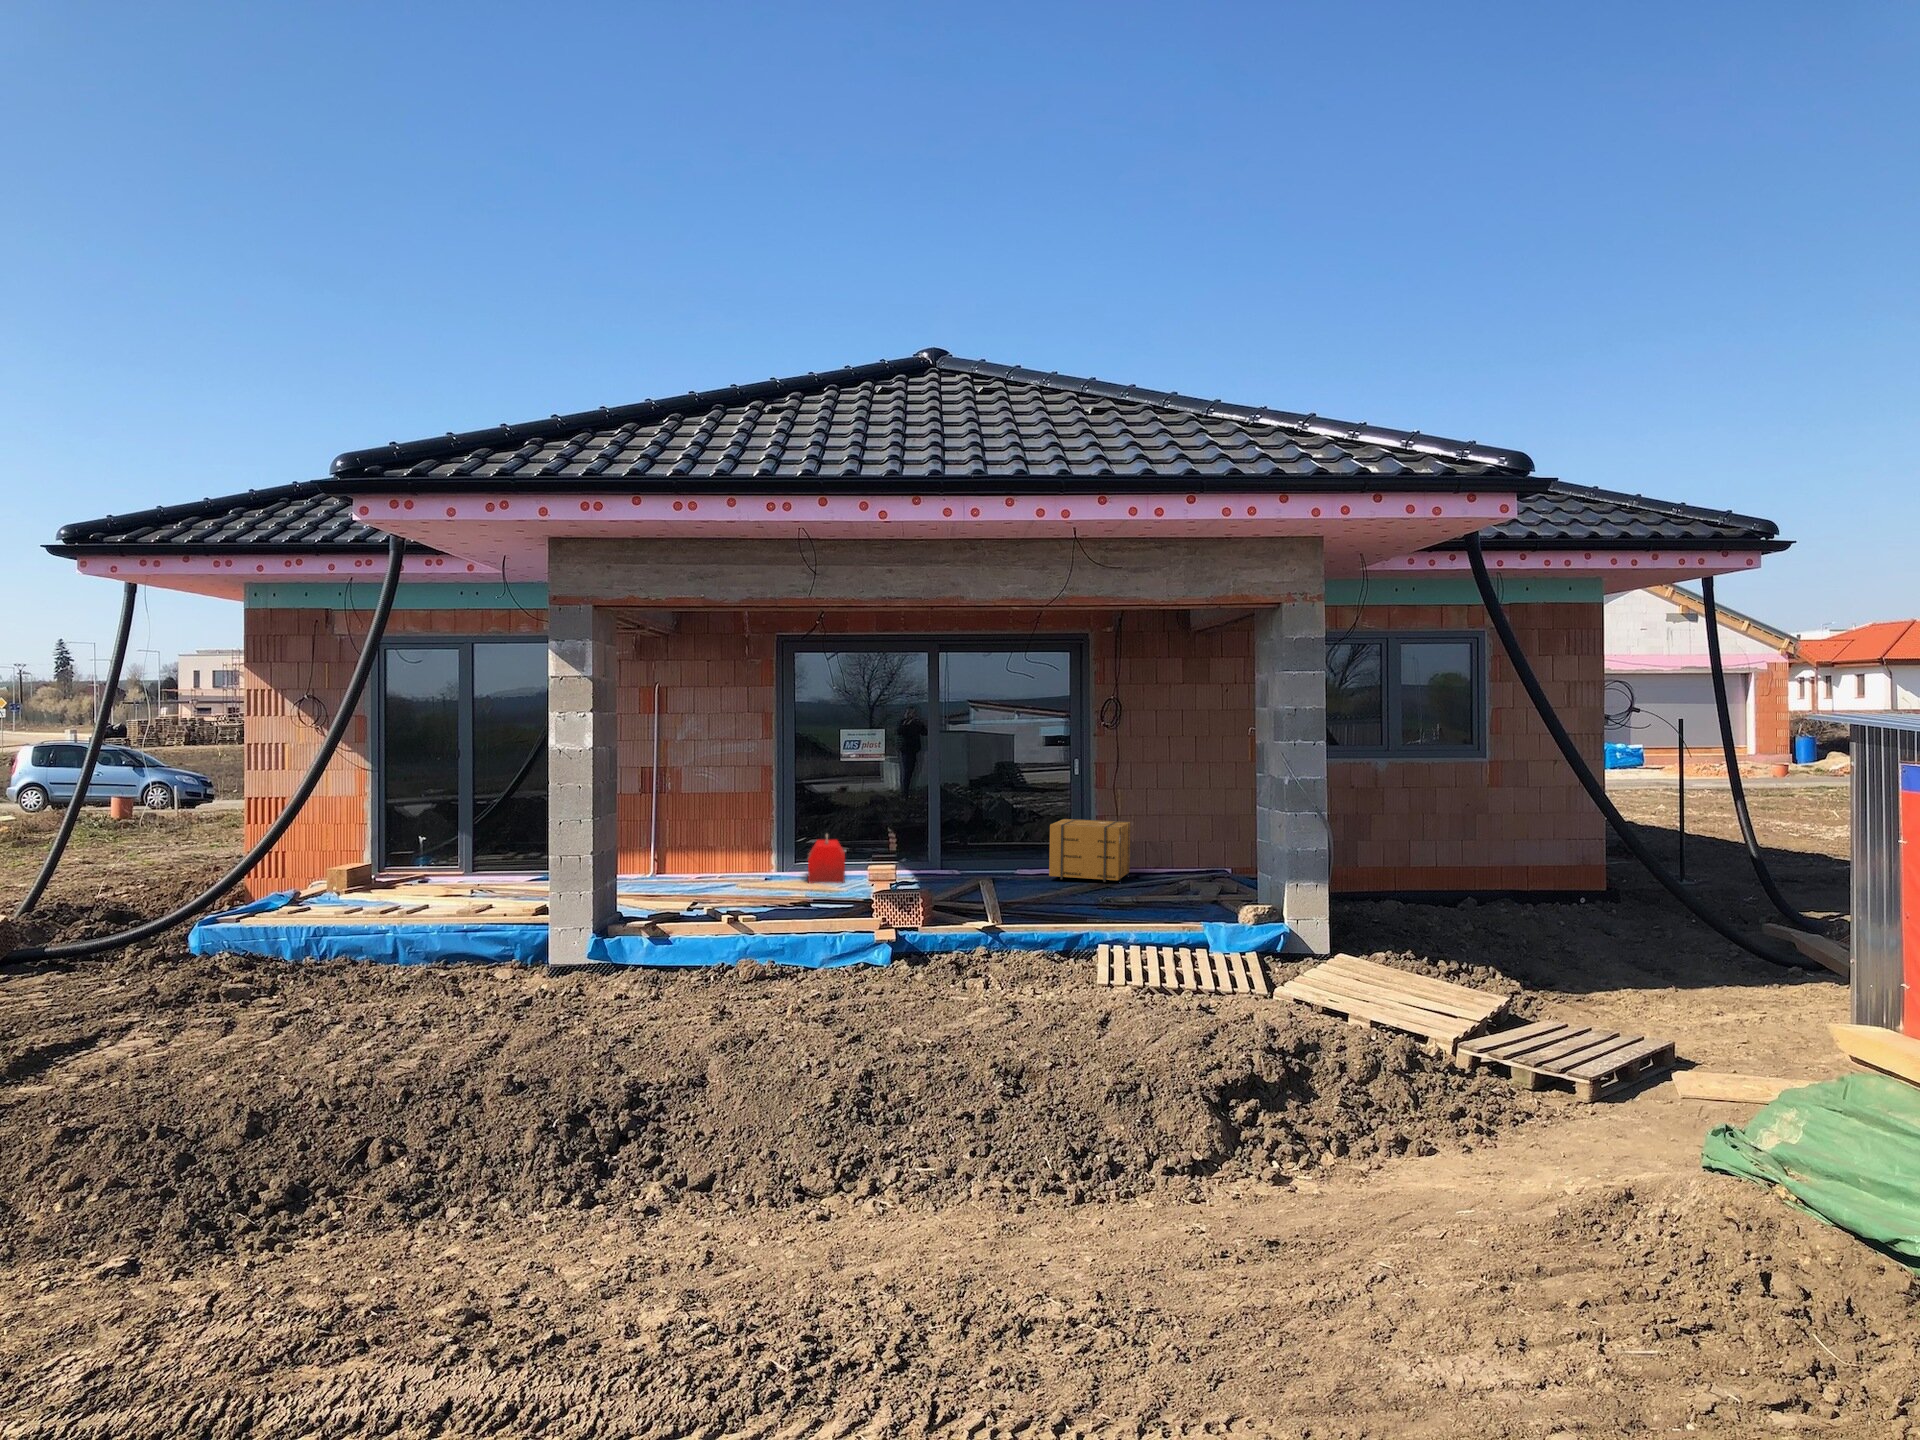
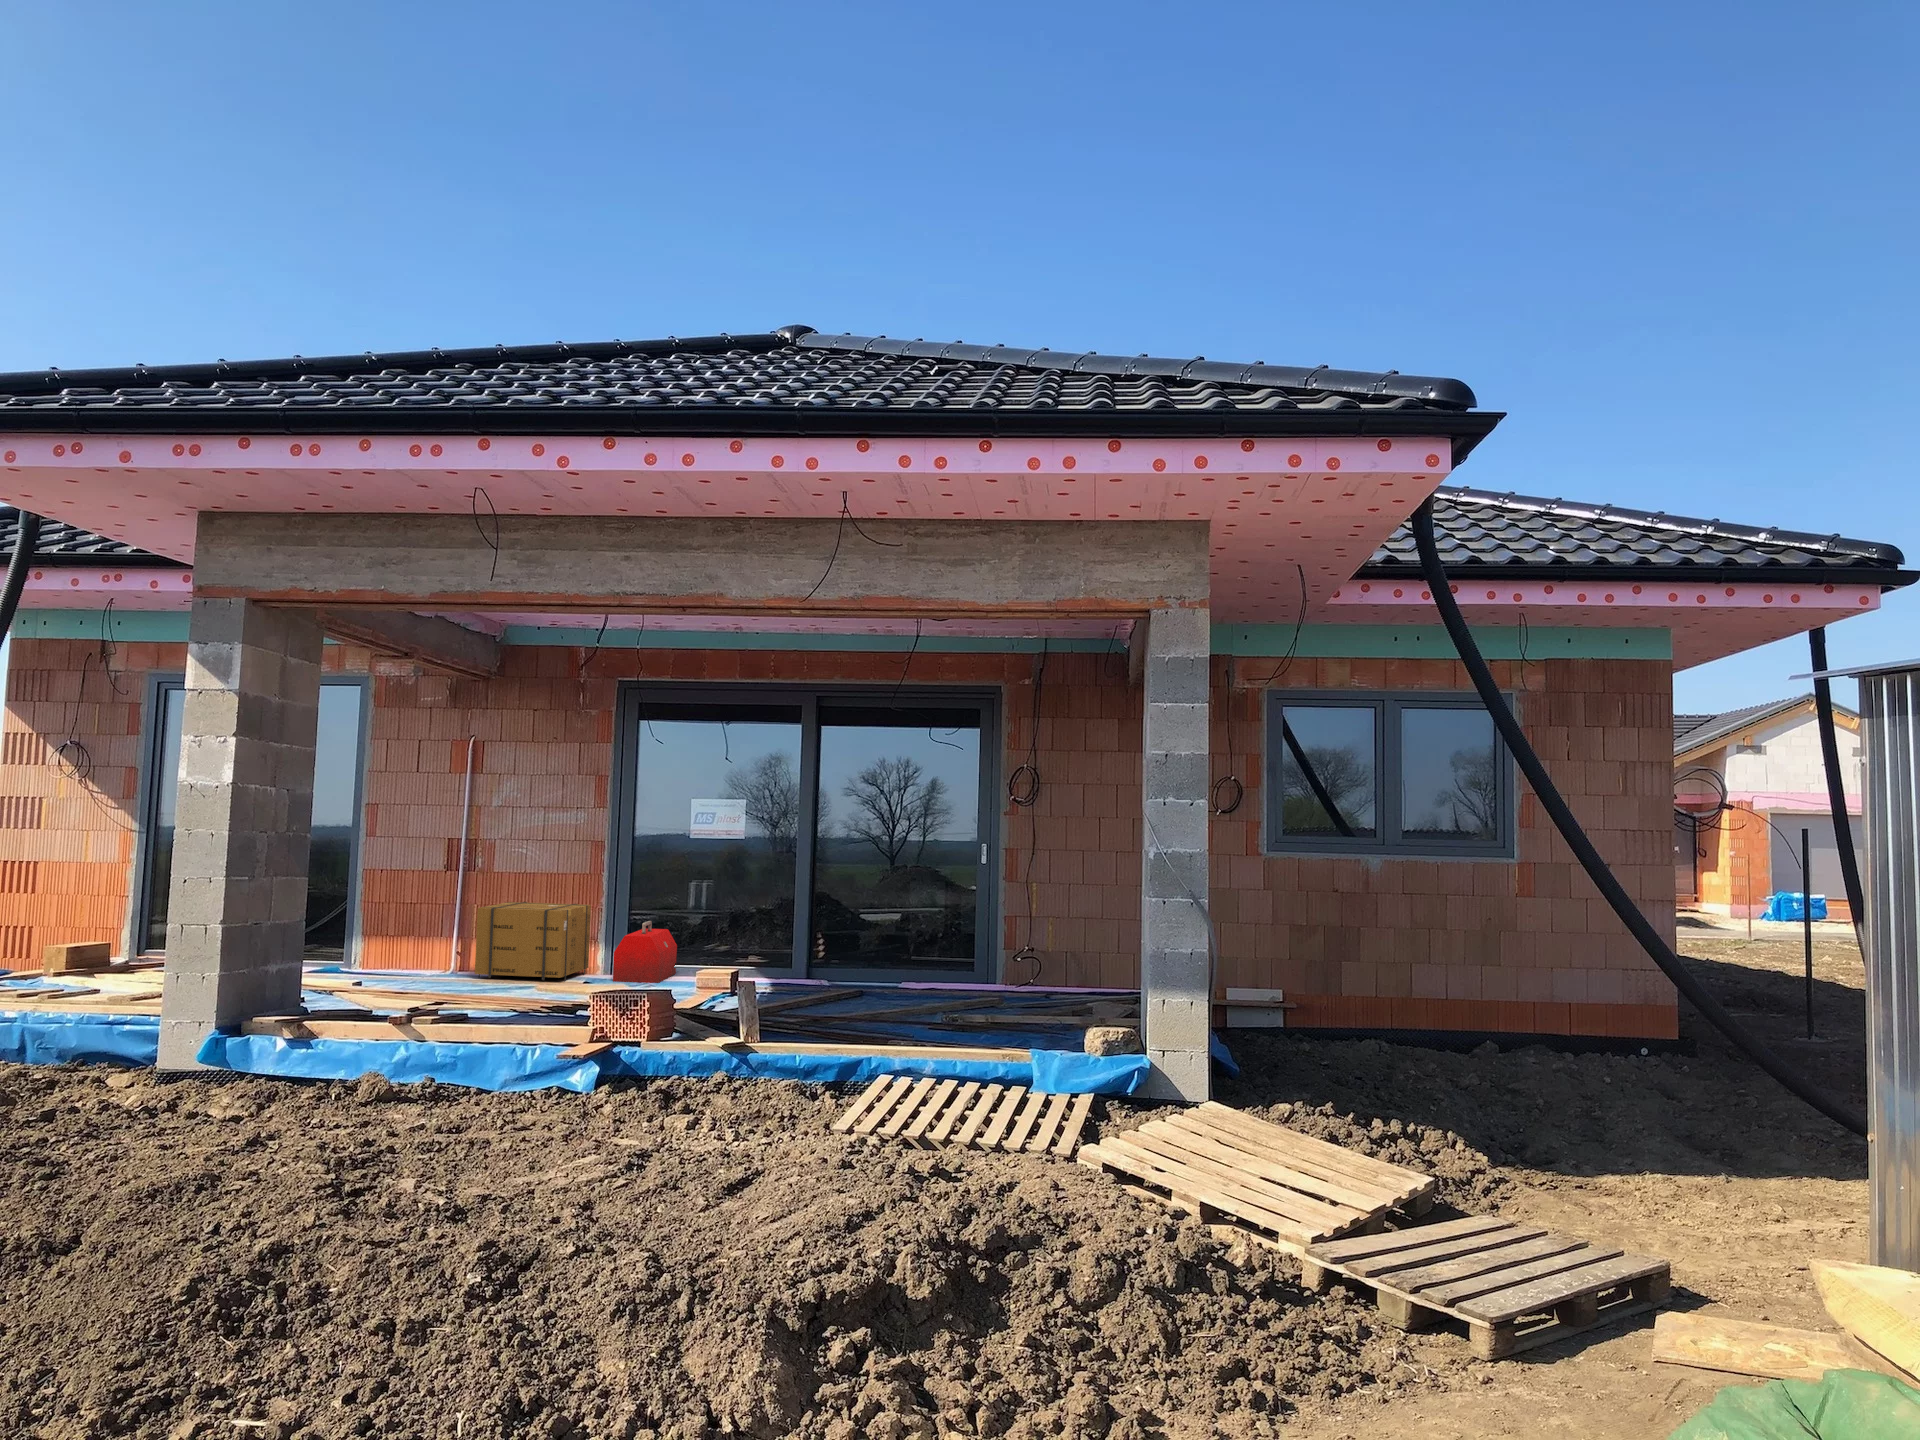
cardboard box: present [1049,819,1130,882] -> present [475,902,591,981]

